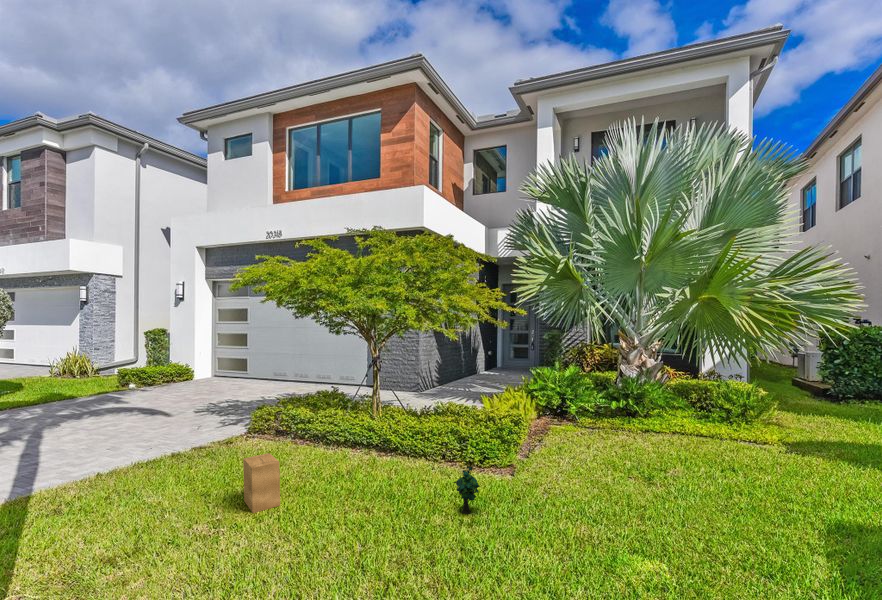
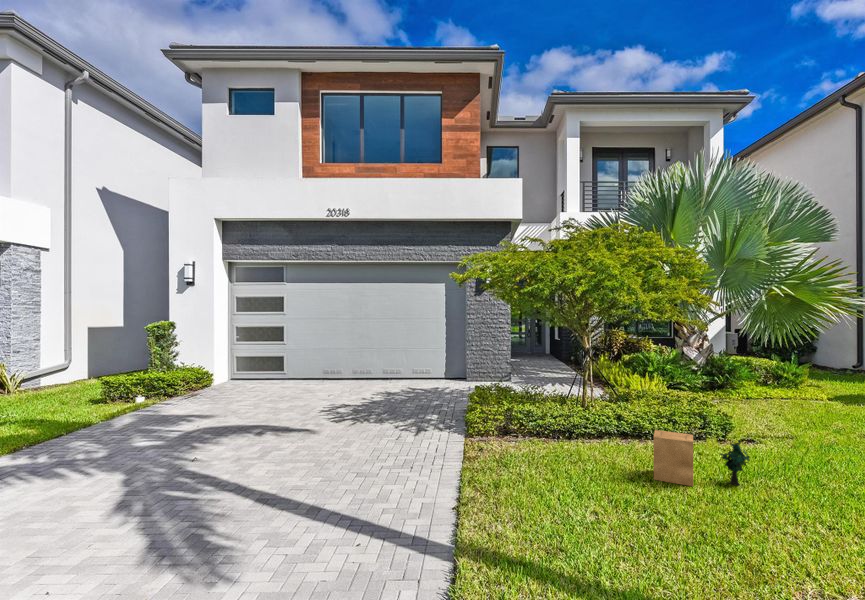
decorative plant: present [453,466,480,514] -> present [720,440,749,485]

